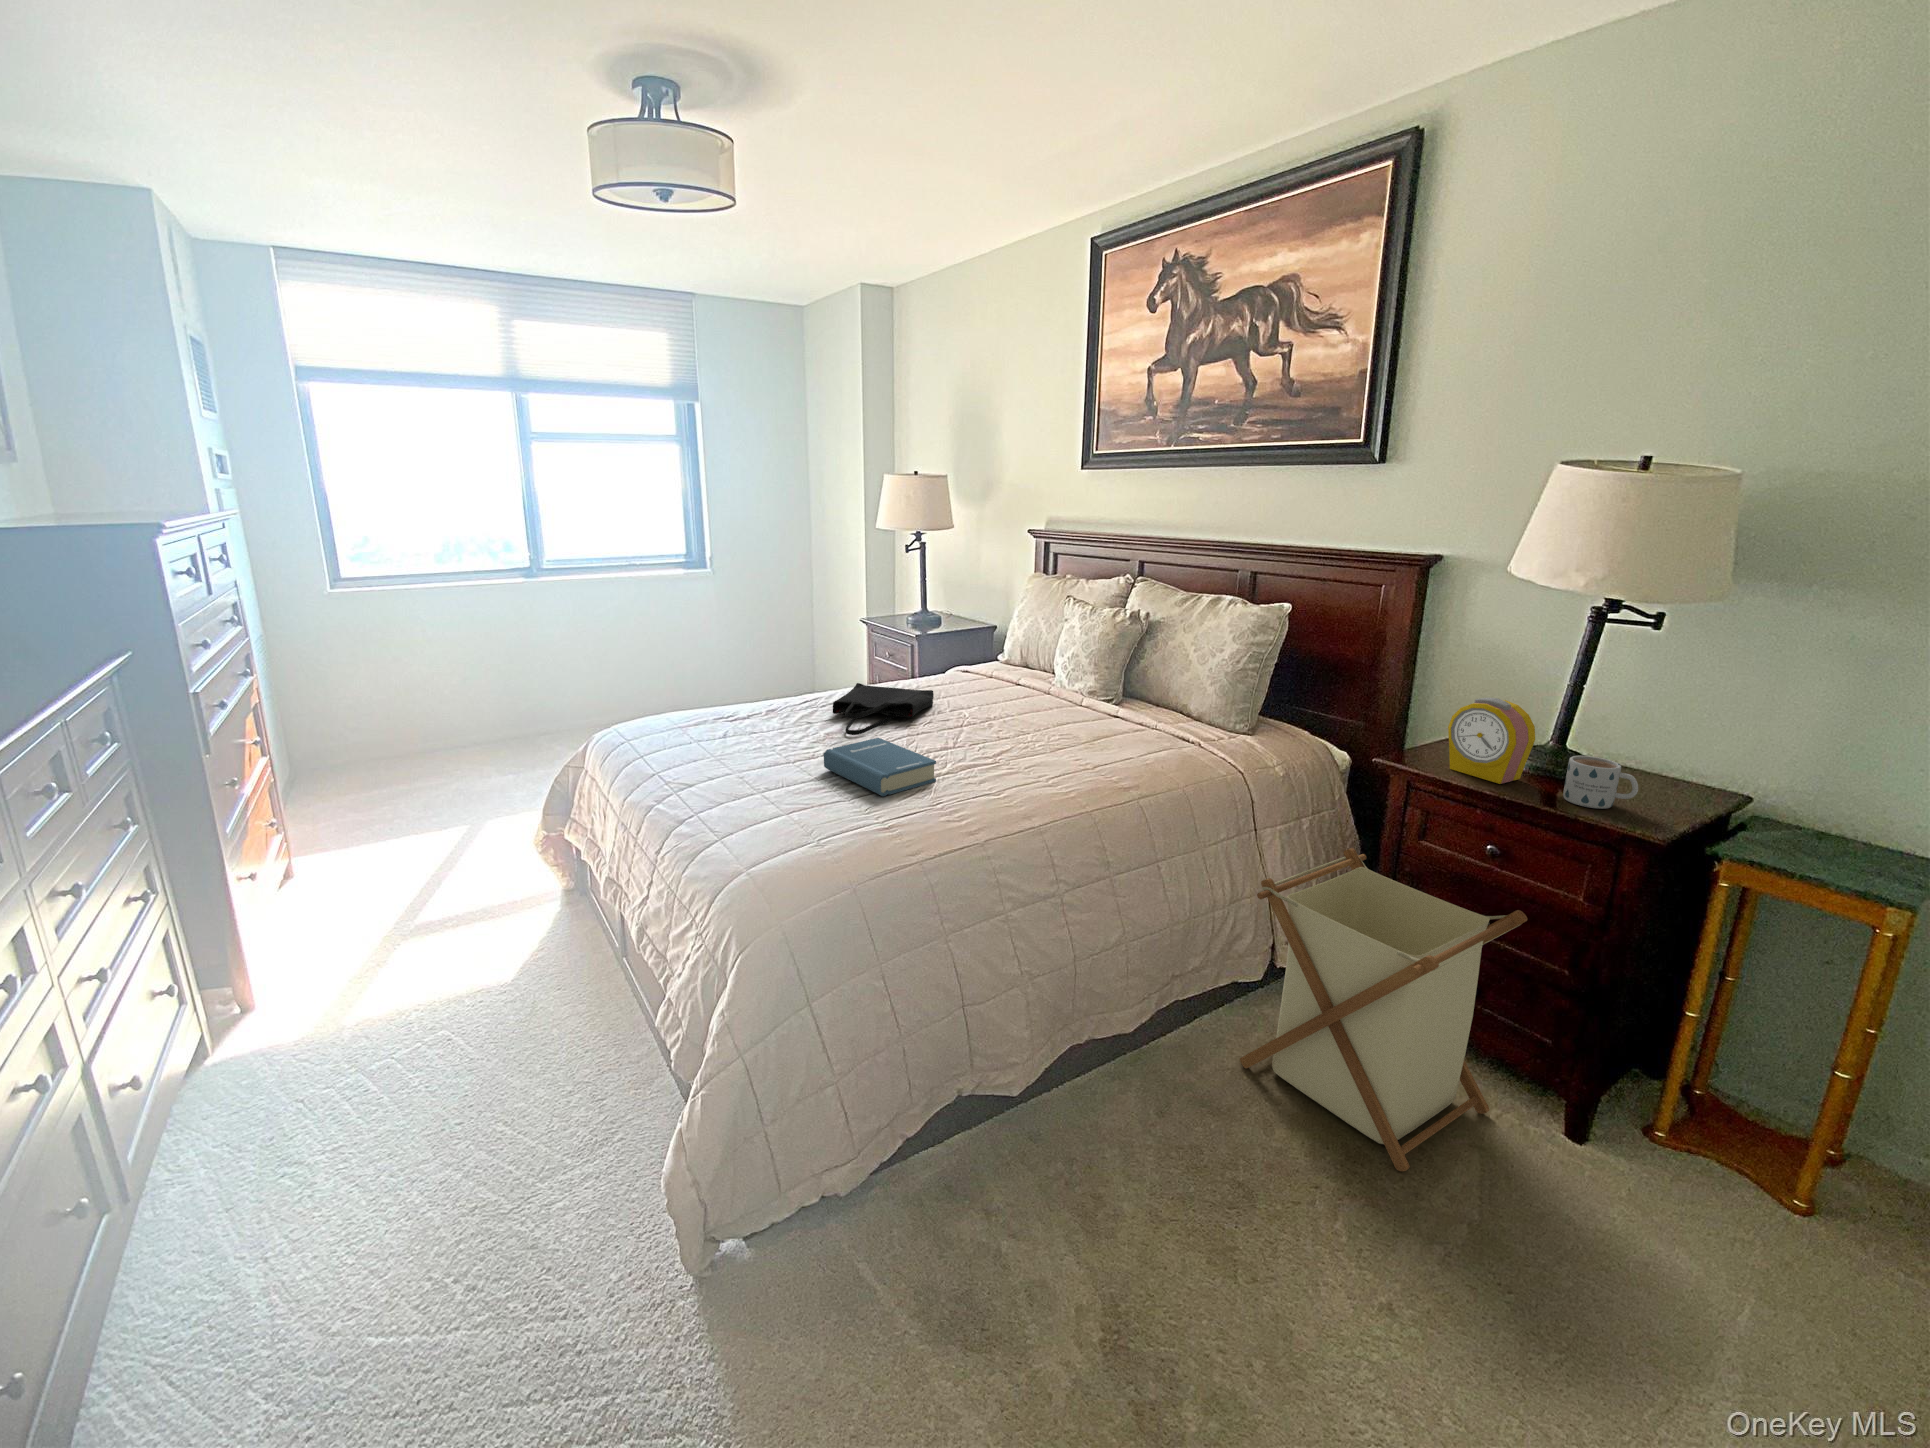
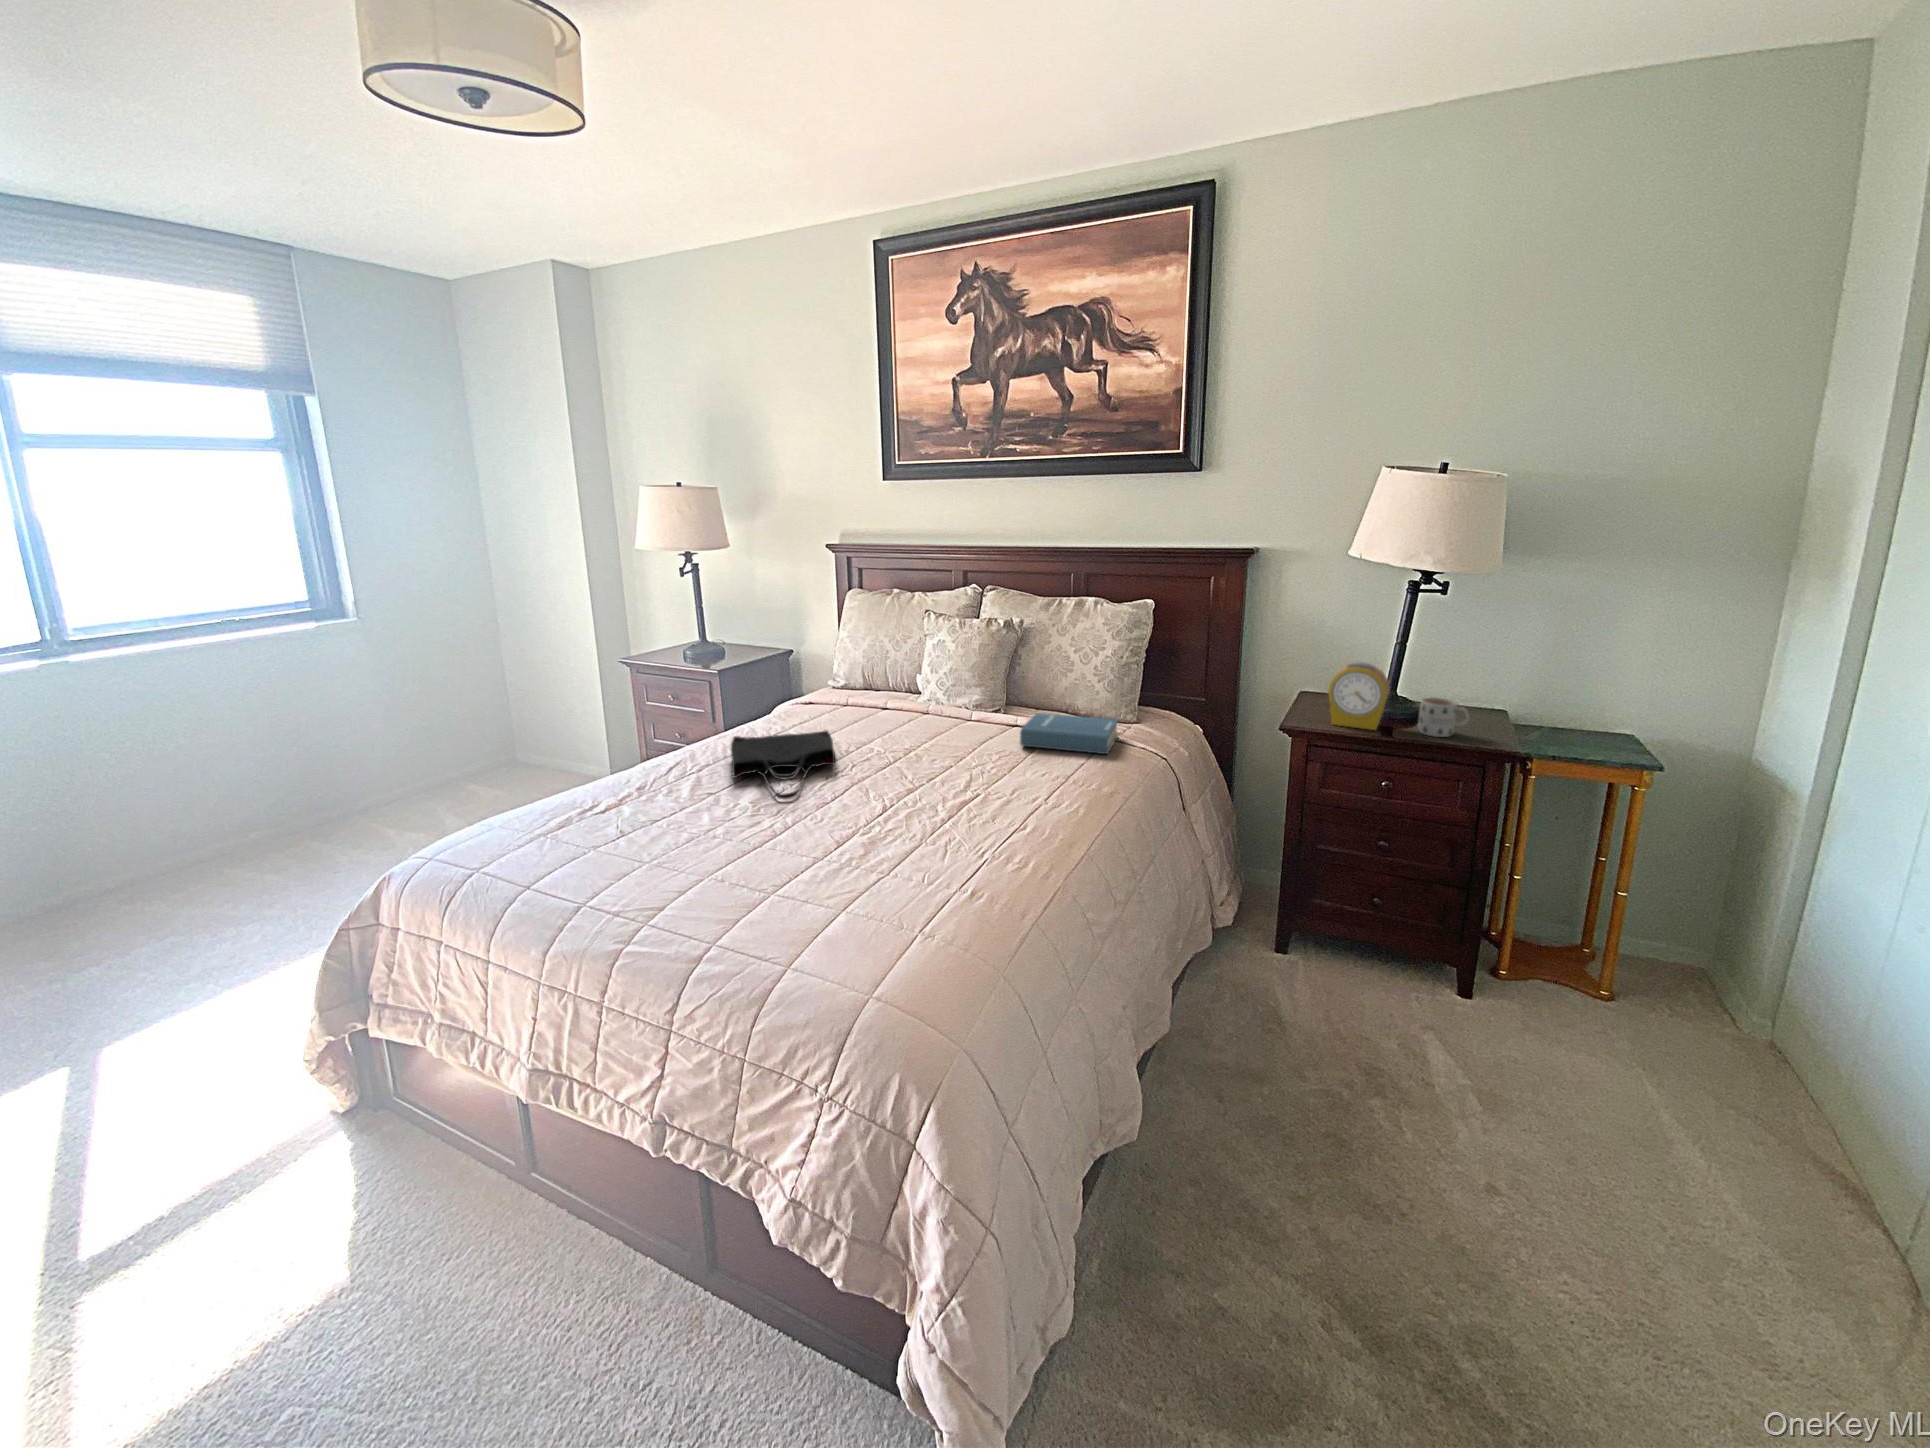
hardback book: present [824,738,936,796] -> present [1020,713,1118,754]
laundry basket: present [1240,848,1528,1171] -> none [1235,807,1427,1067]

